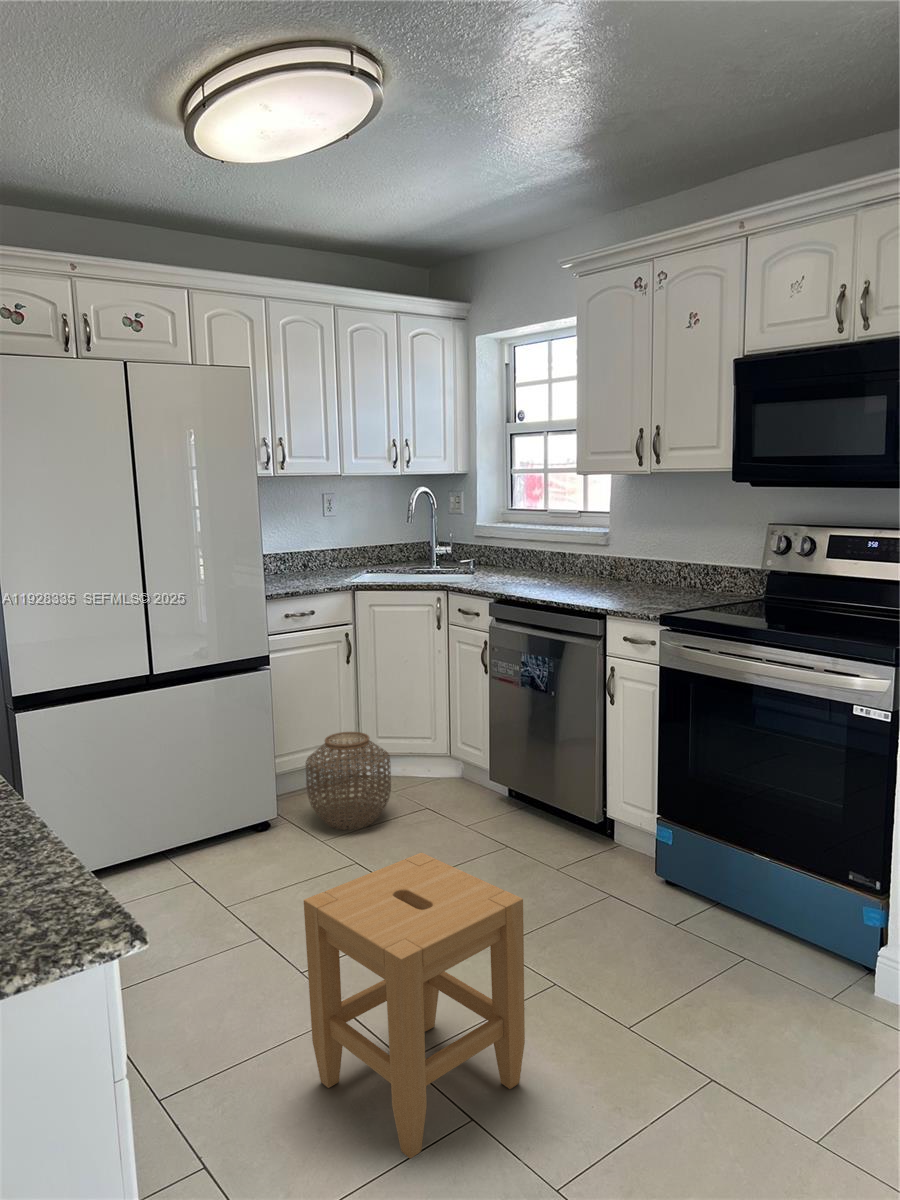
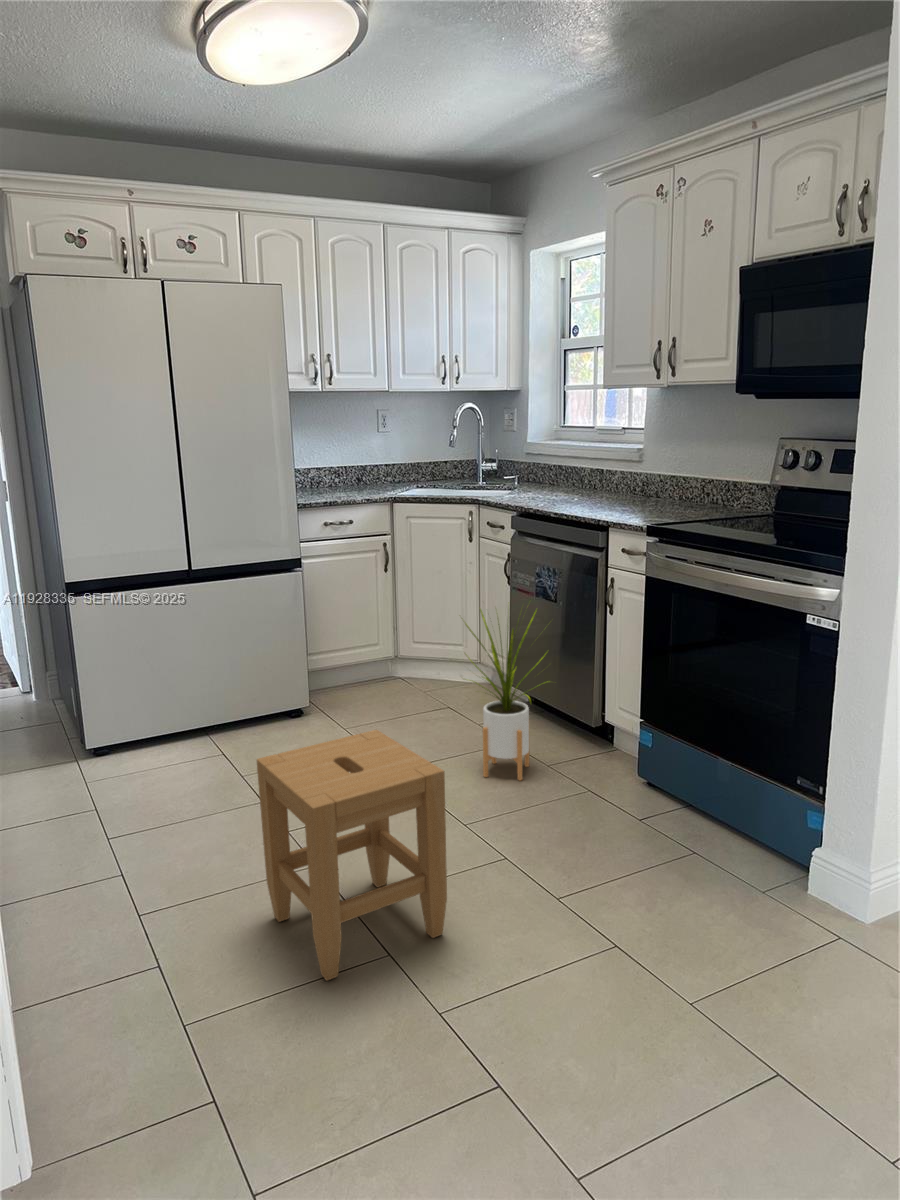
house plant: none [461,689,566,888] -> present [465,609,547,780]
woven basket: present [306,732,391,830] -> none [335,633,414,721]

